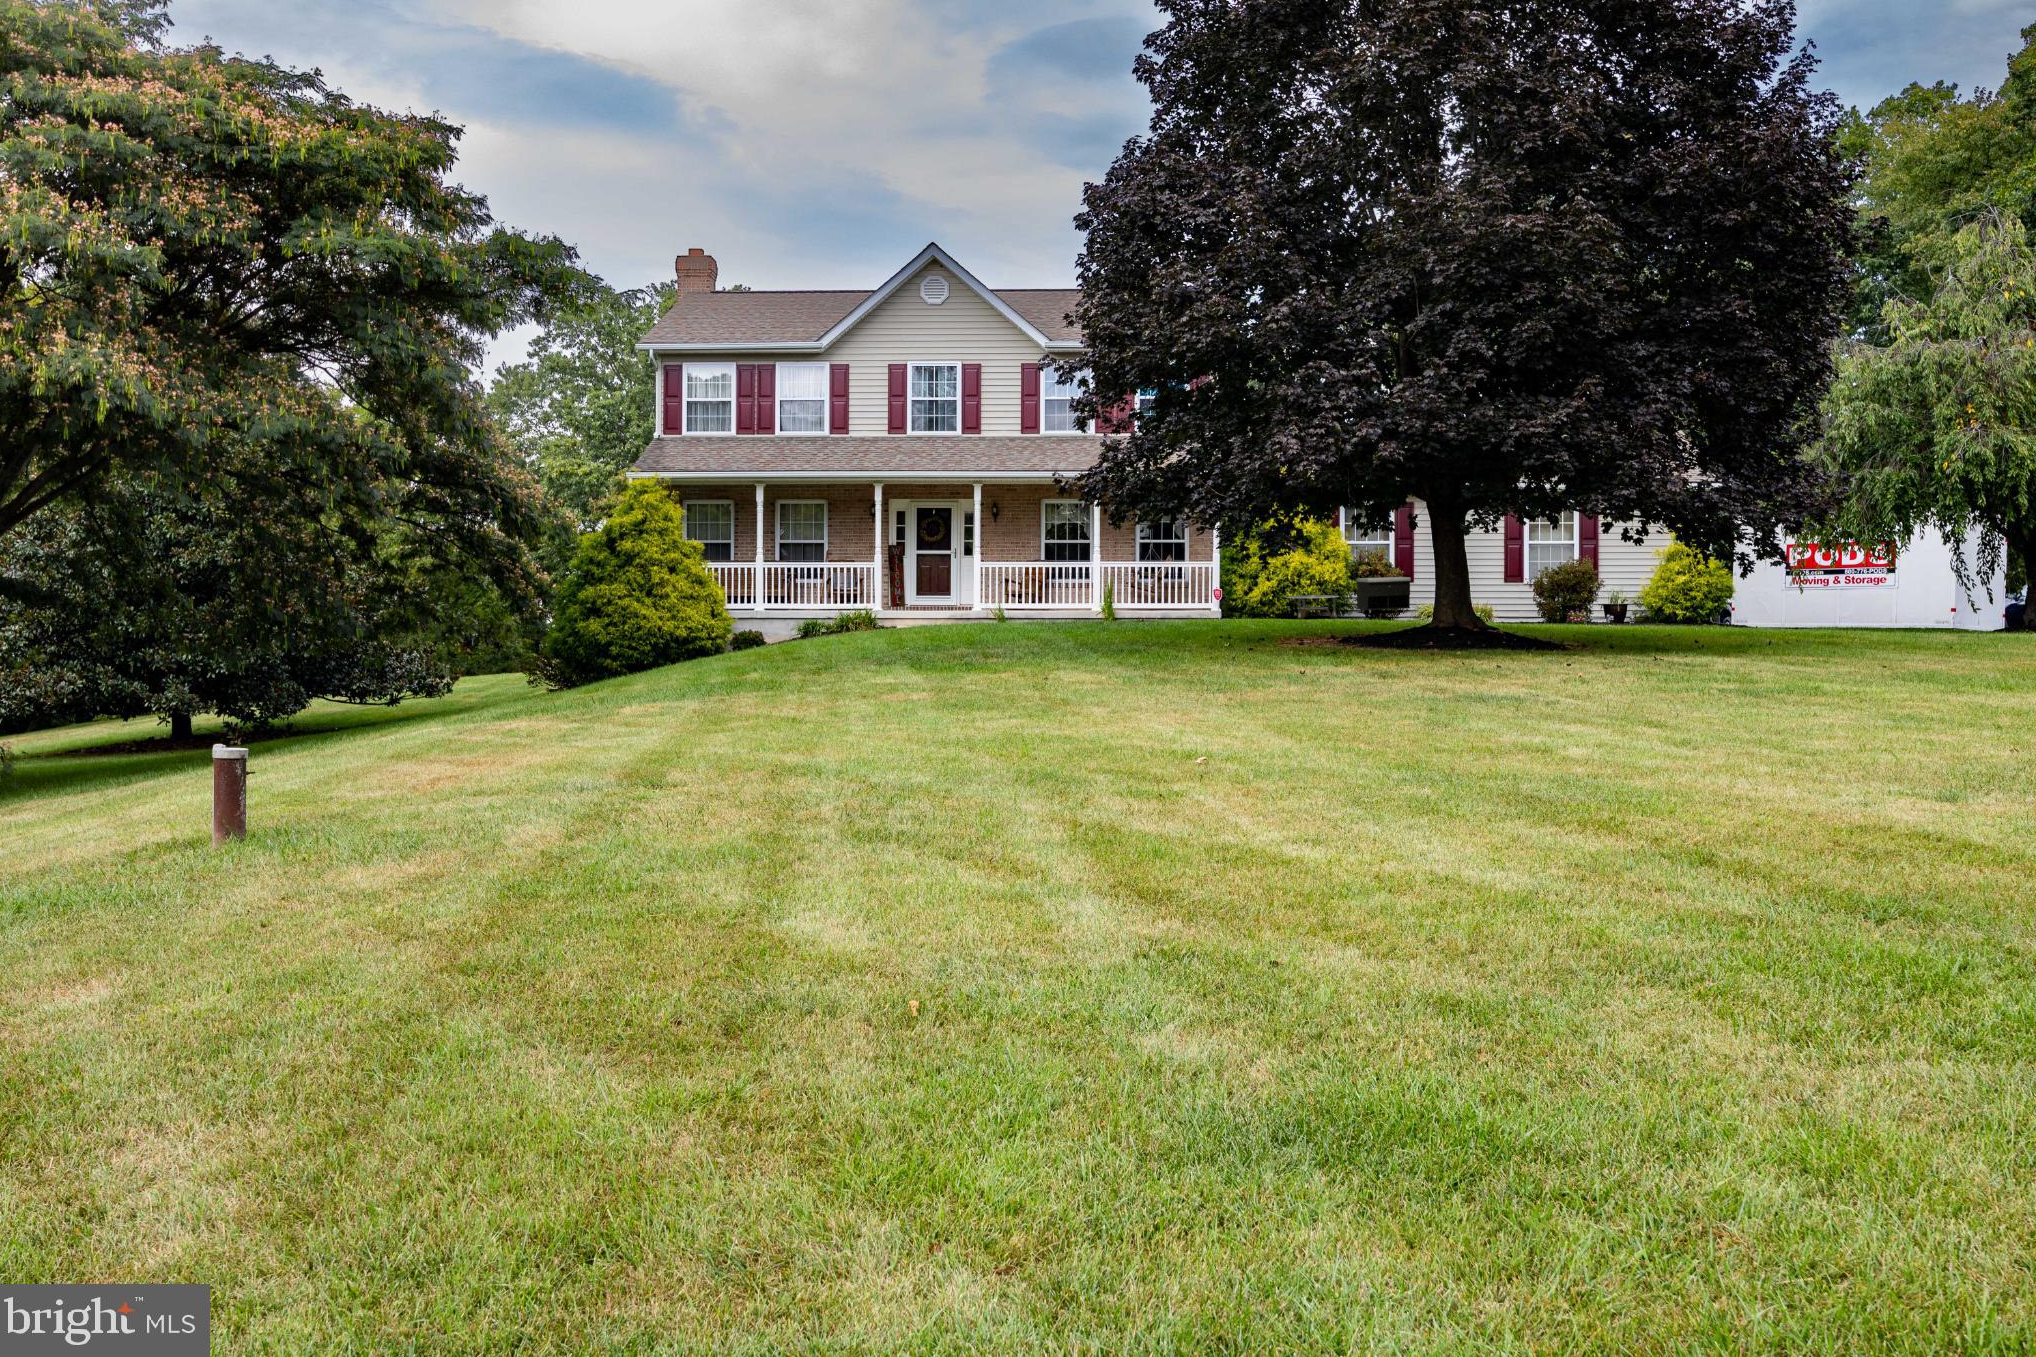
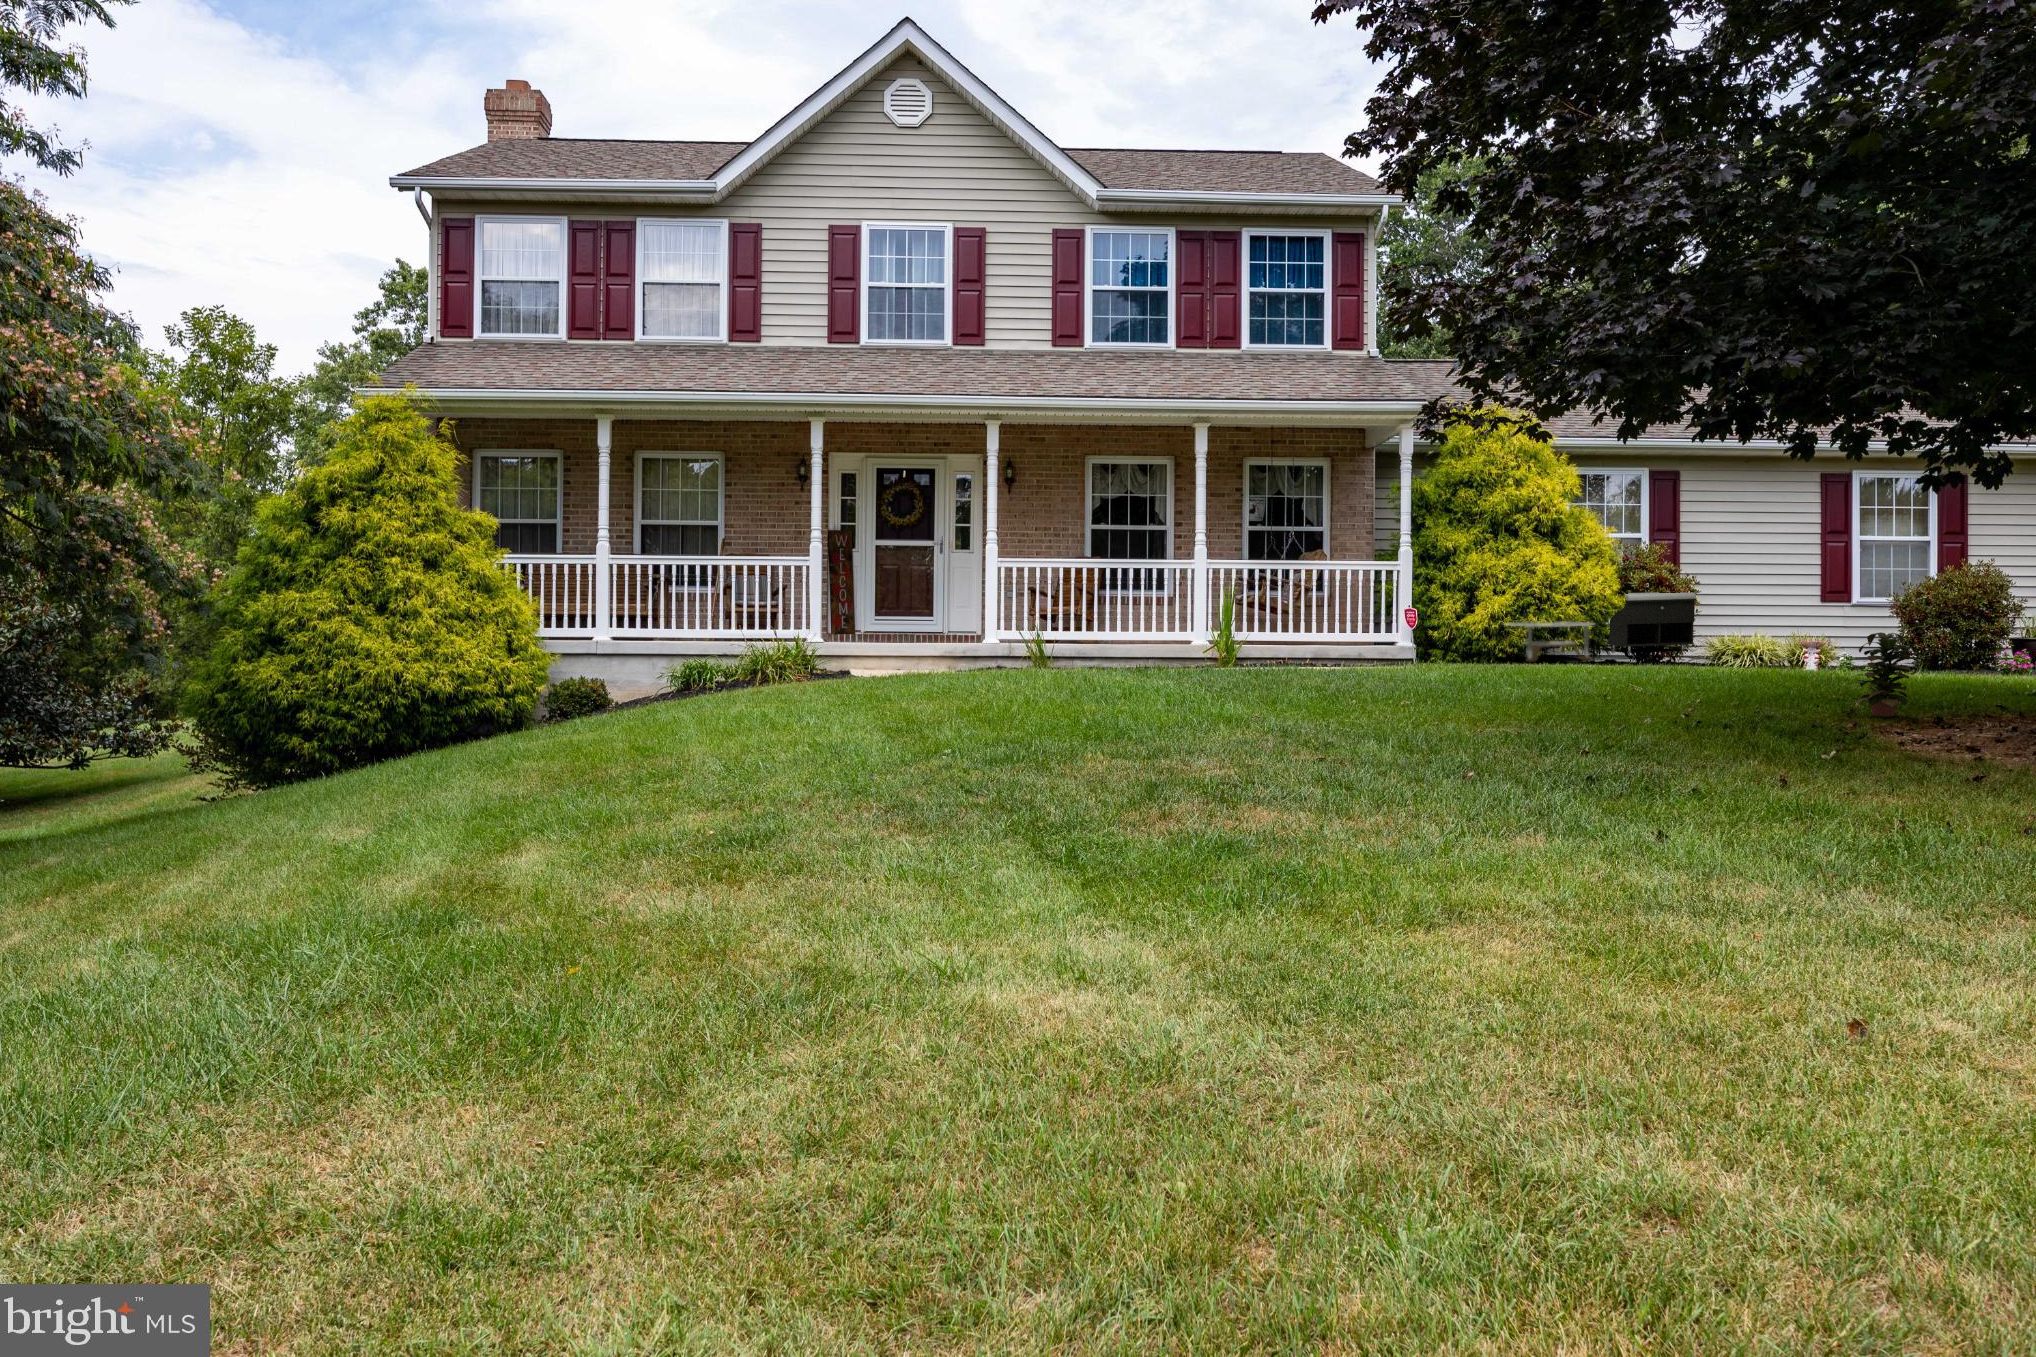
decorative plant: none [1403,599,1437,642] -> present [1853,632,1919,717]

